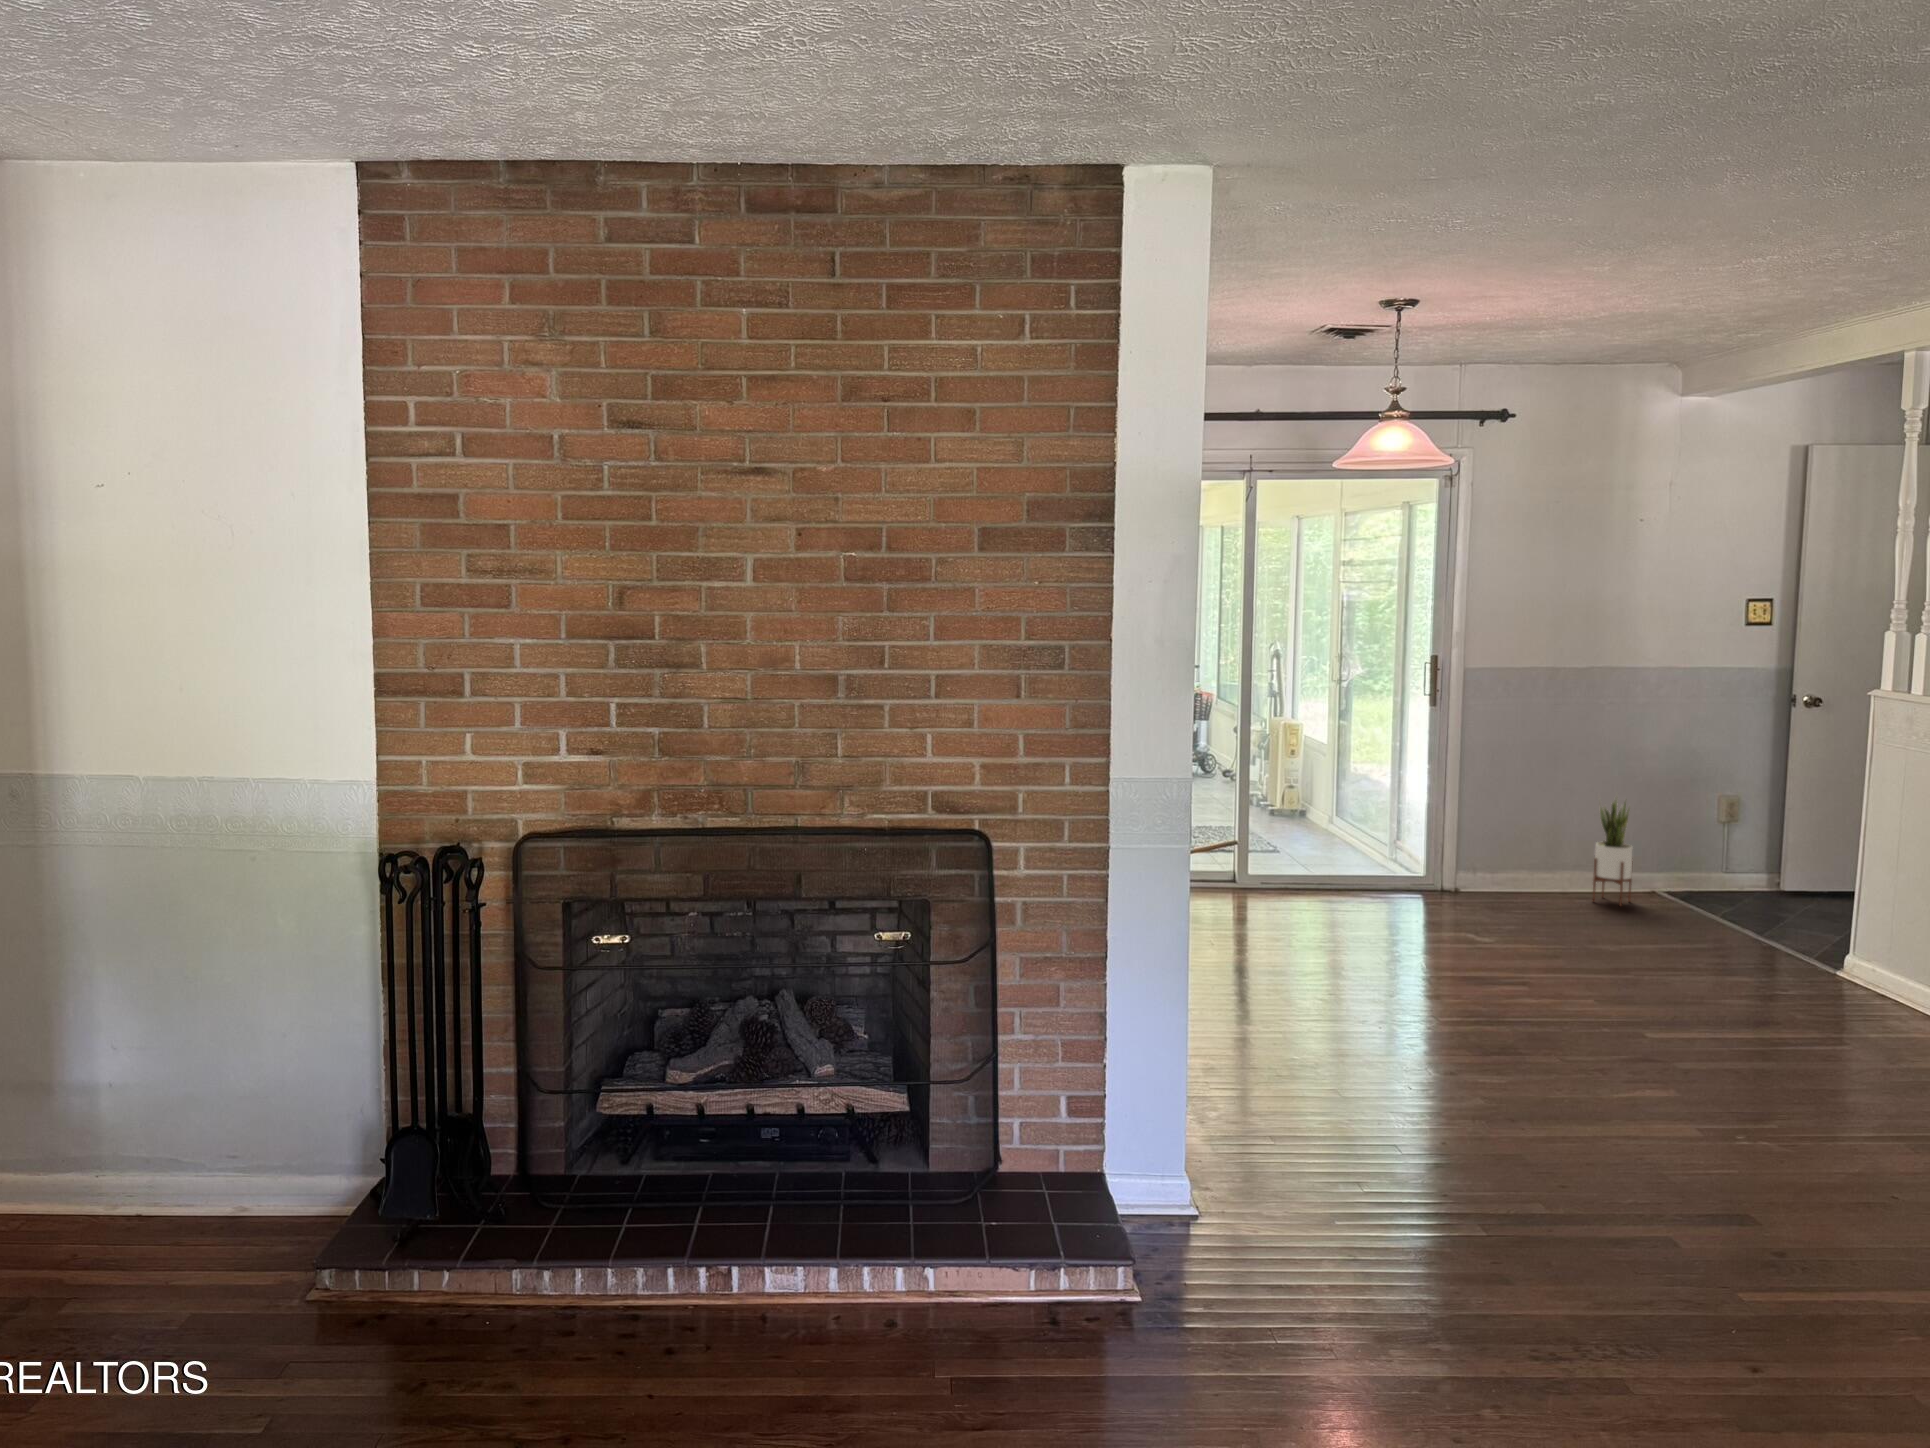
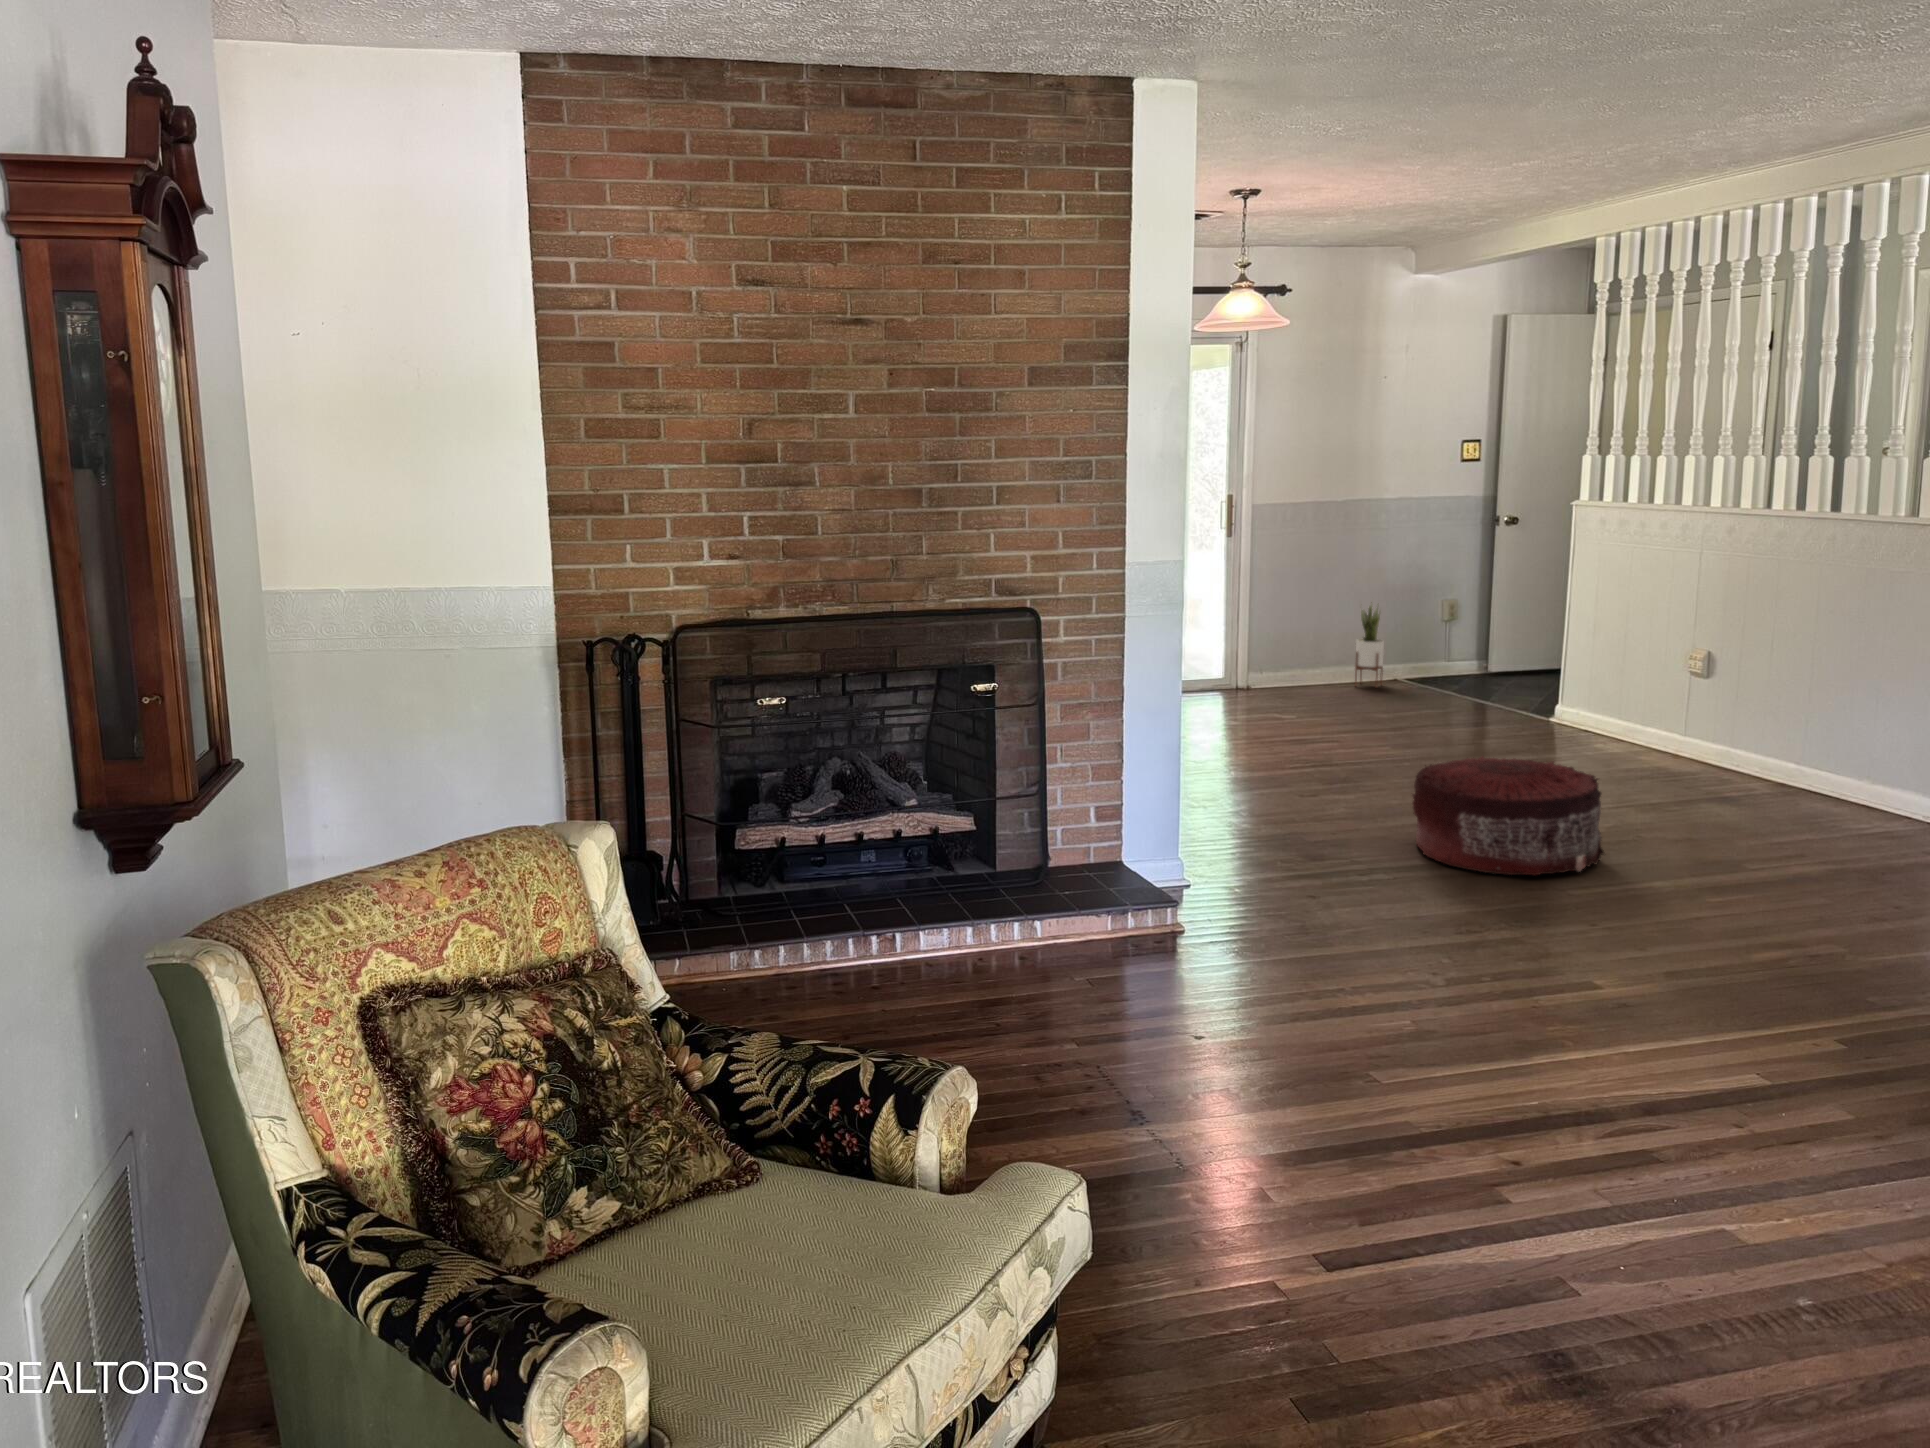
pouf: none [1547,1057,1840,1262] -> present [1413,756,1604,875]

